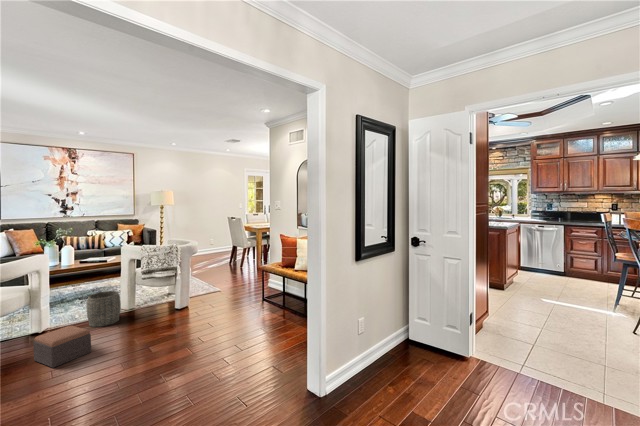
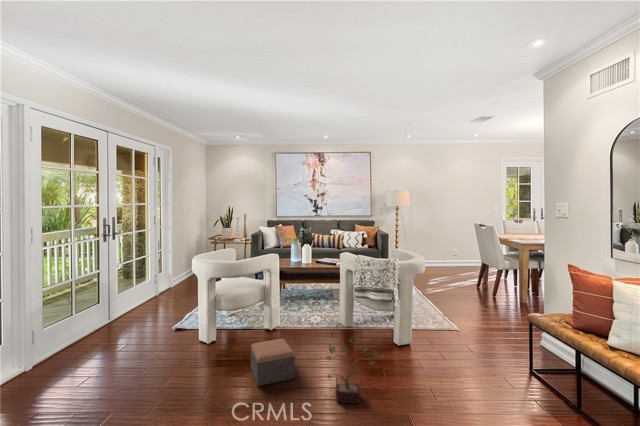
woven basket: present [86,291,121,327] -> none [306,302,337,343]
potted plant: none [127,299,177,351] -> present [326,336,385,403]

